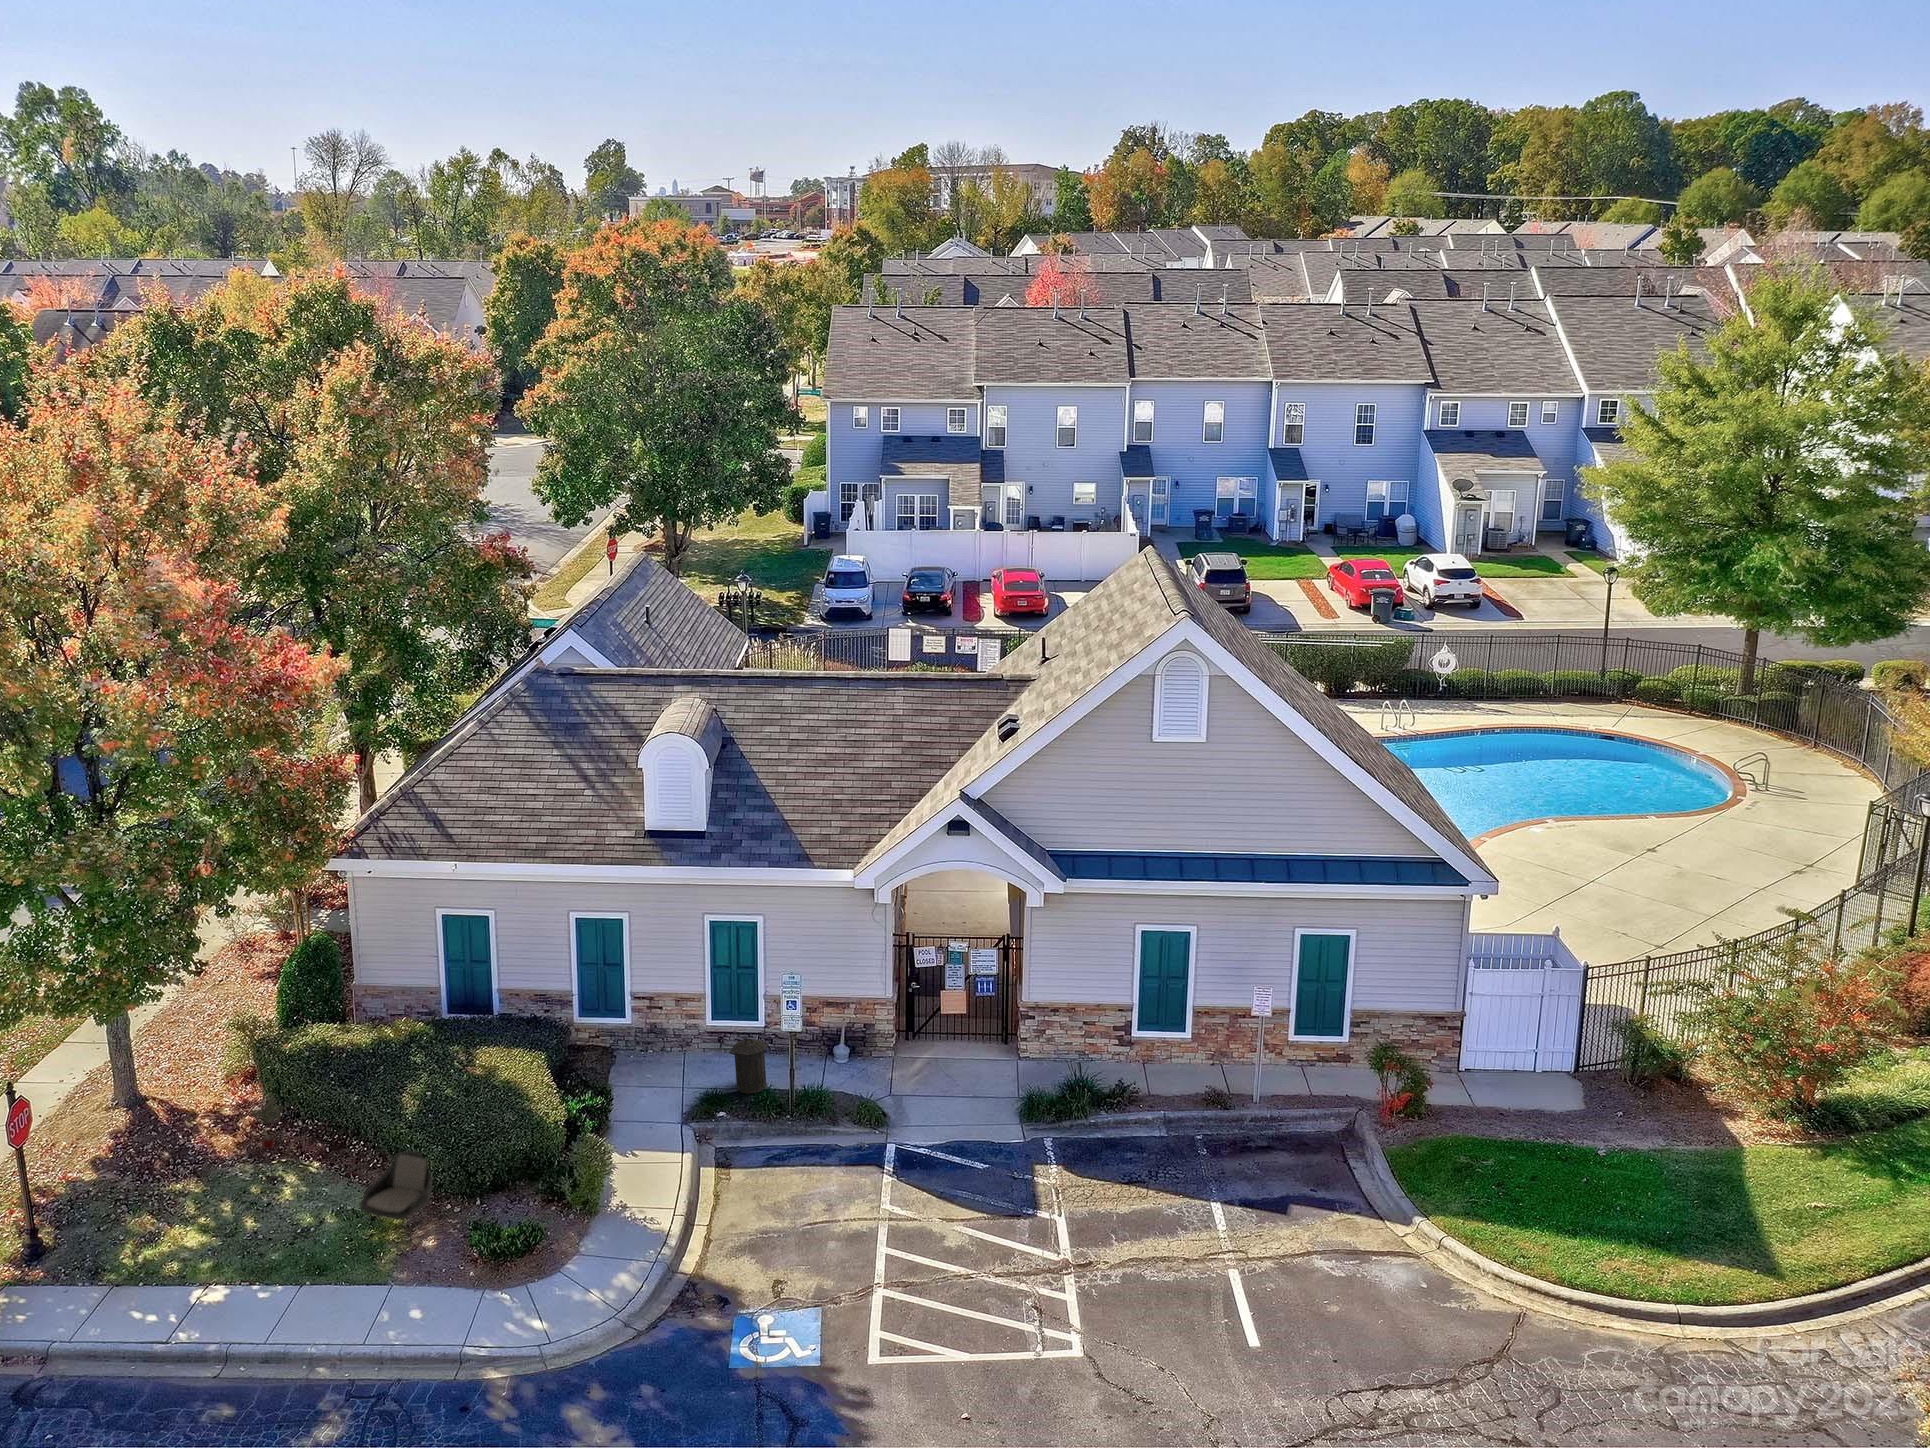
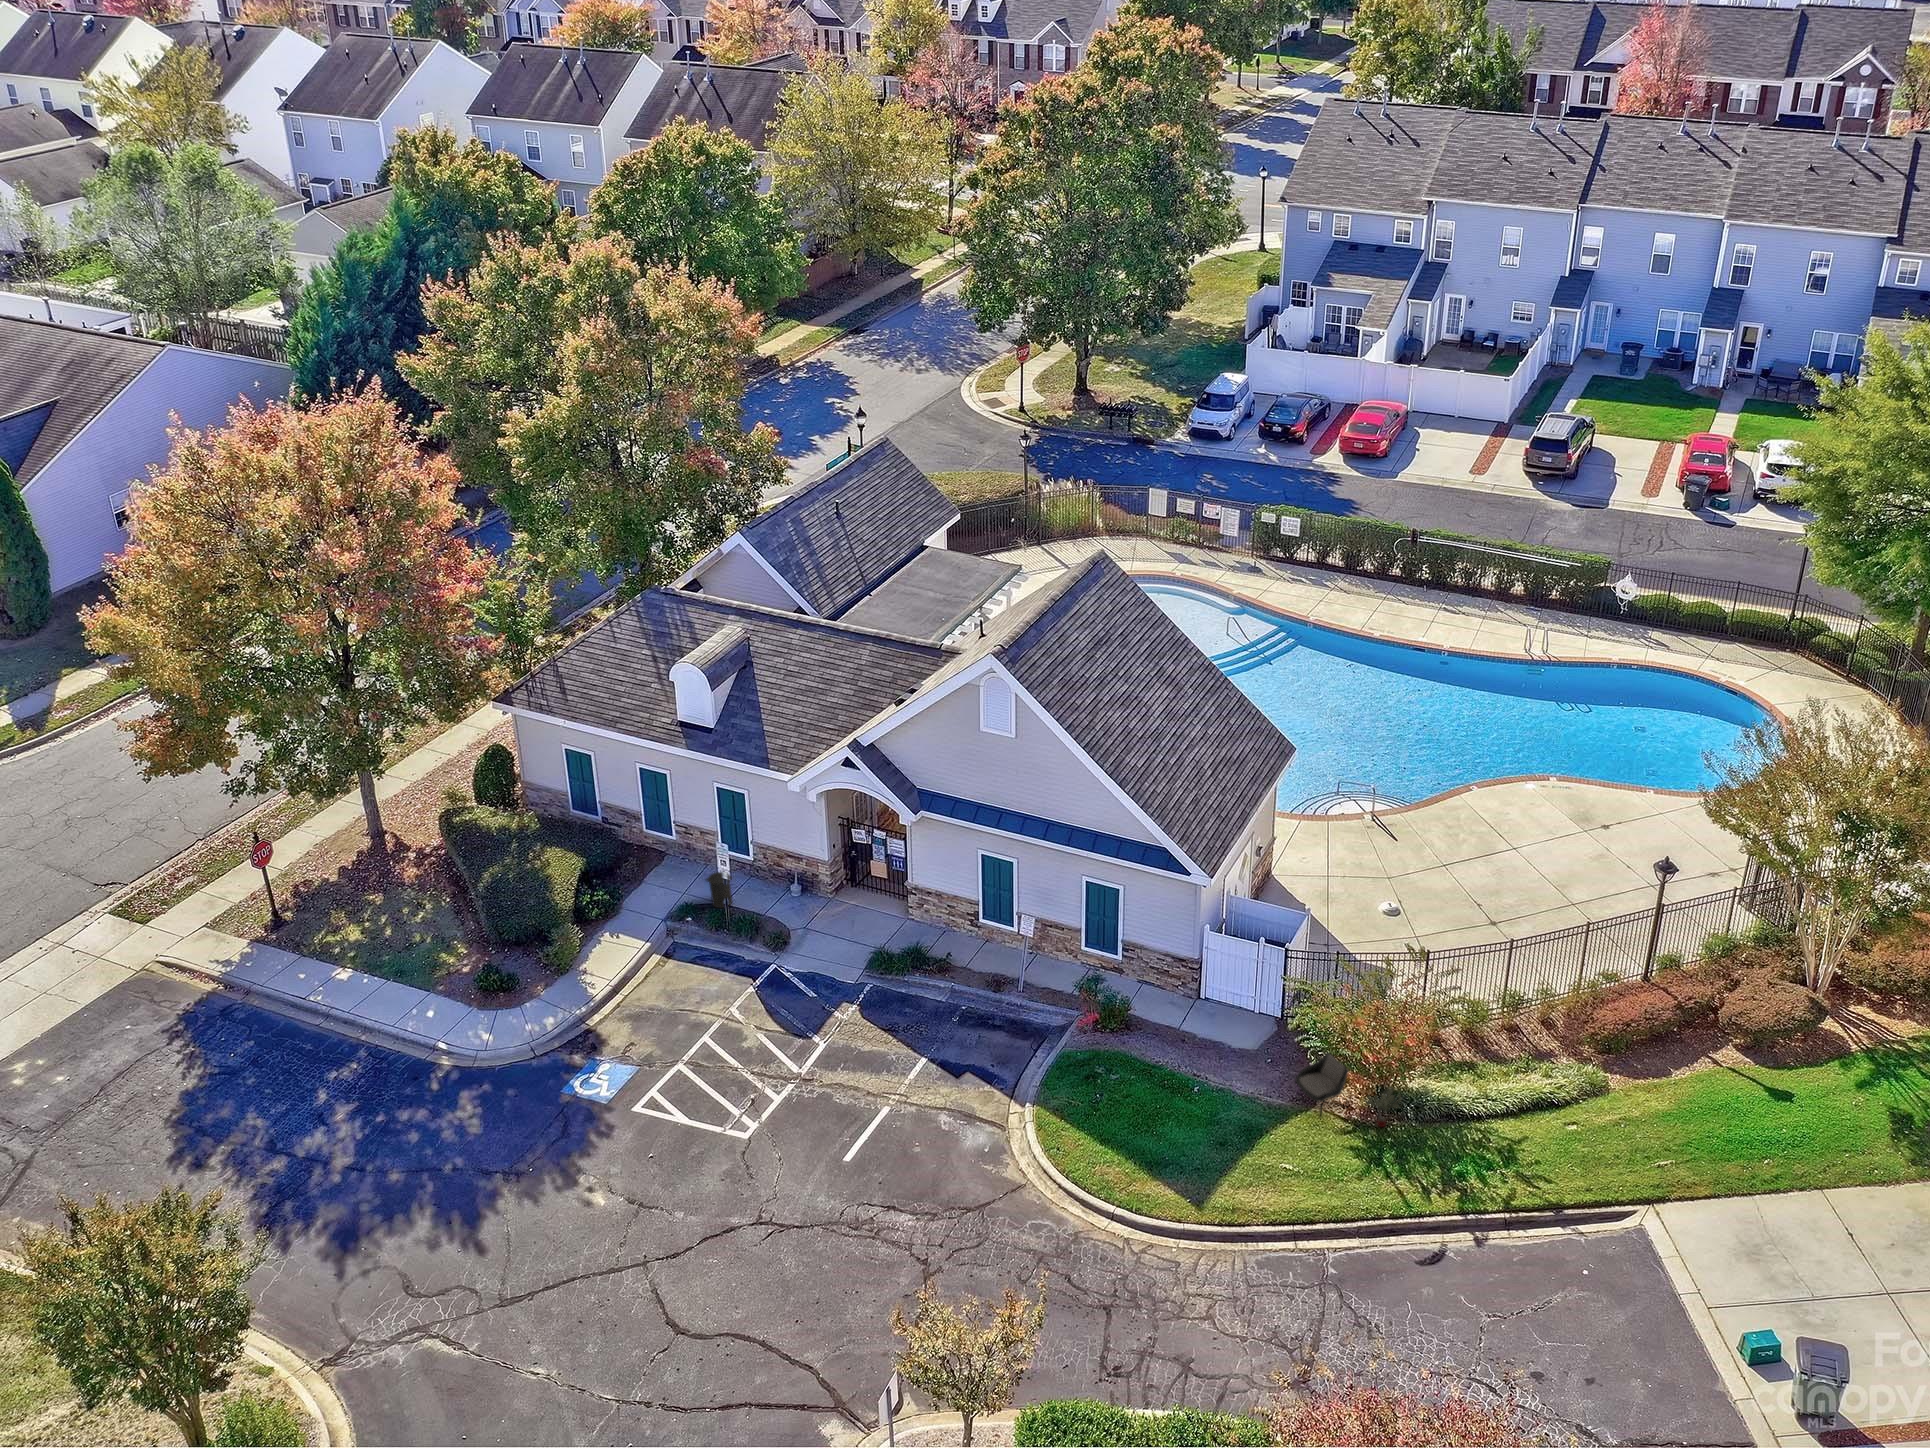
potted tree: present [250,1094,283,1149] -> present [1365,1087,1402,1127]
lounge chair: present [360,1151,441,1244] -> present [1295,1053,1349,1109]

